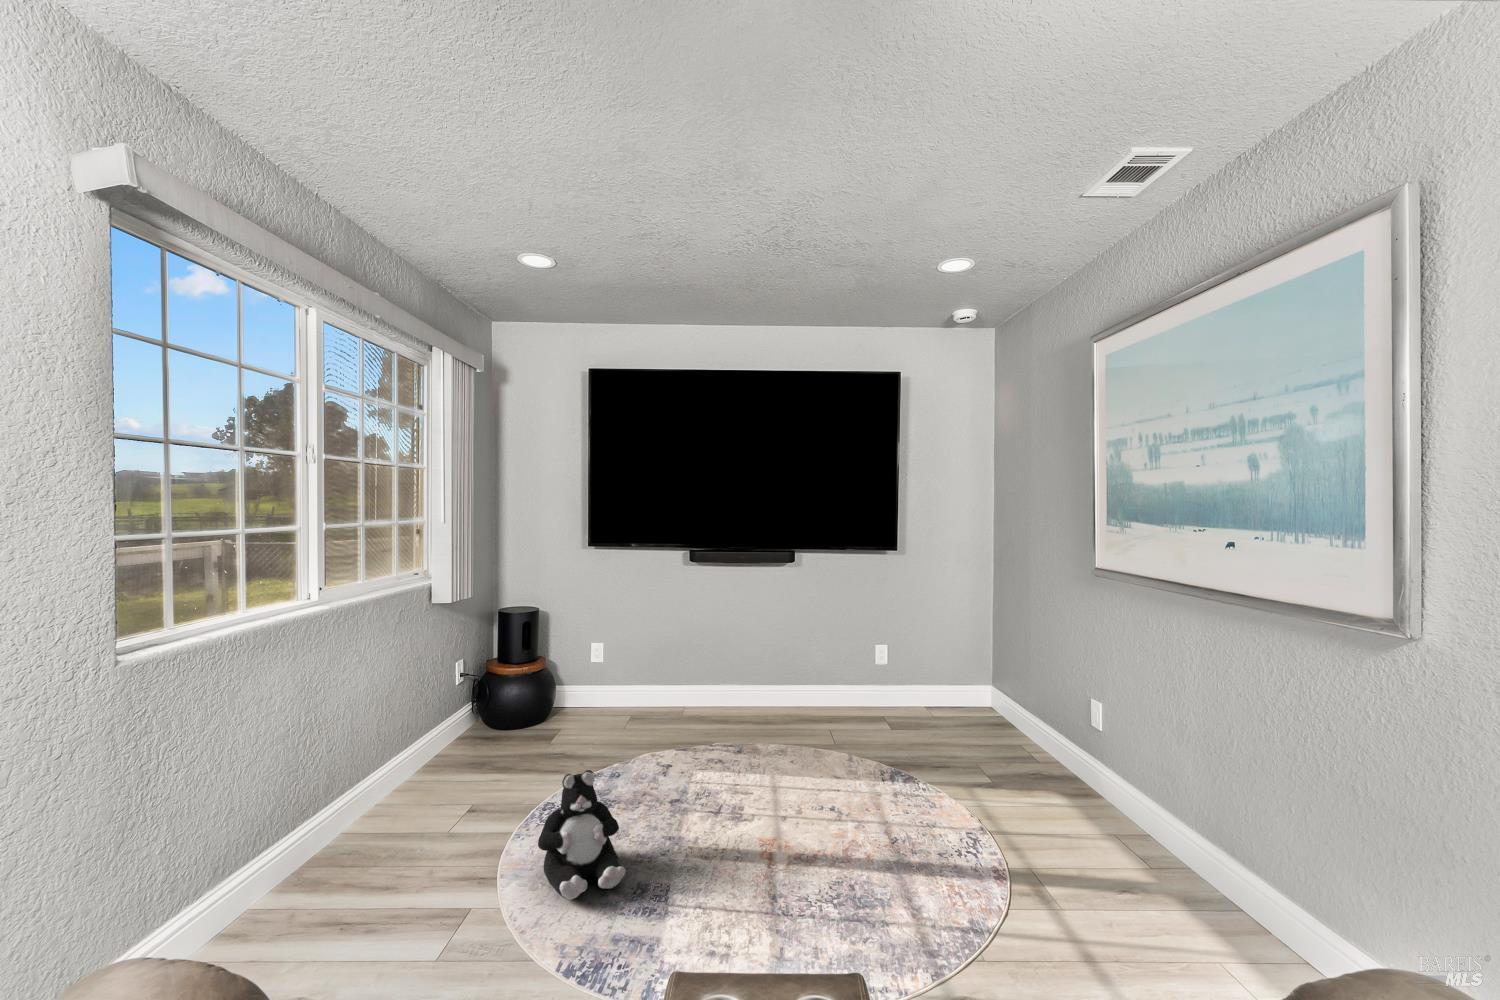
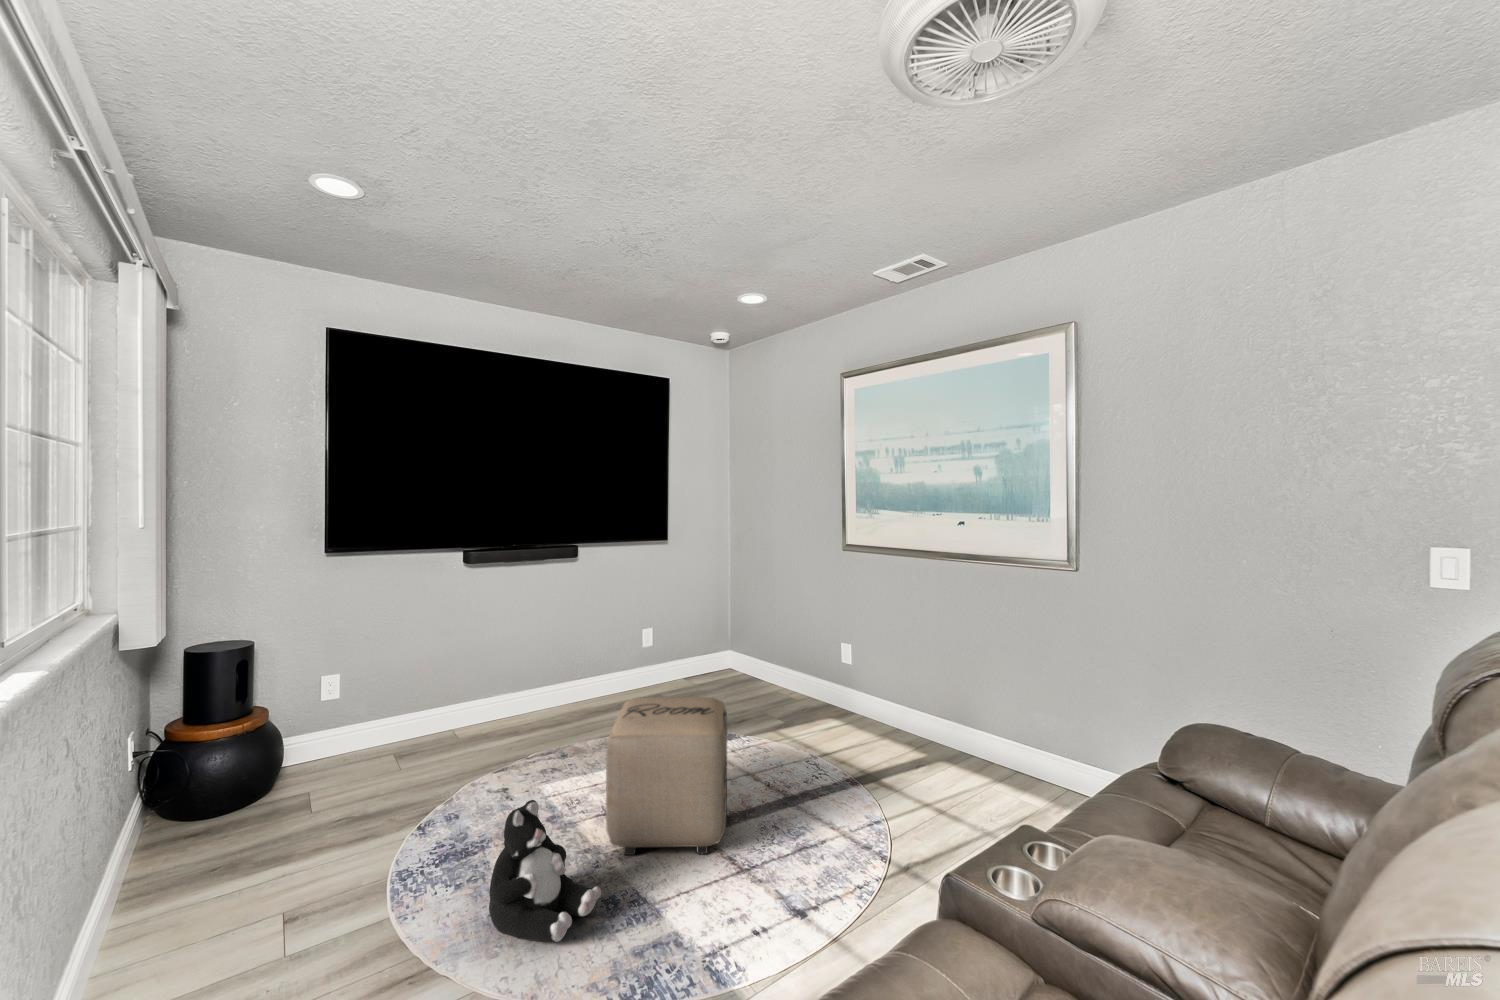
ottoman: none [676,705,826,882] -> present [606,697,727,855]

